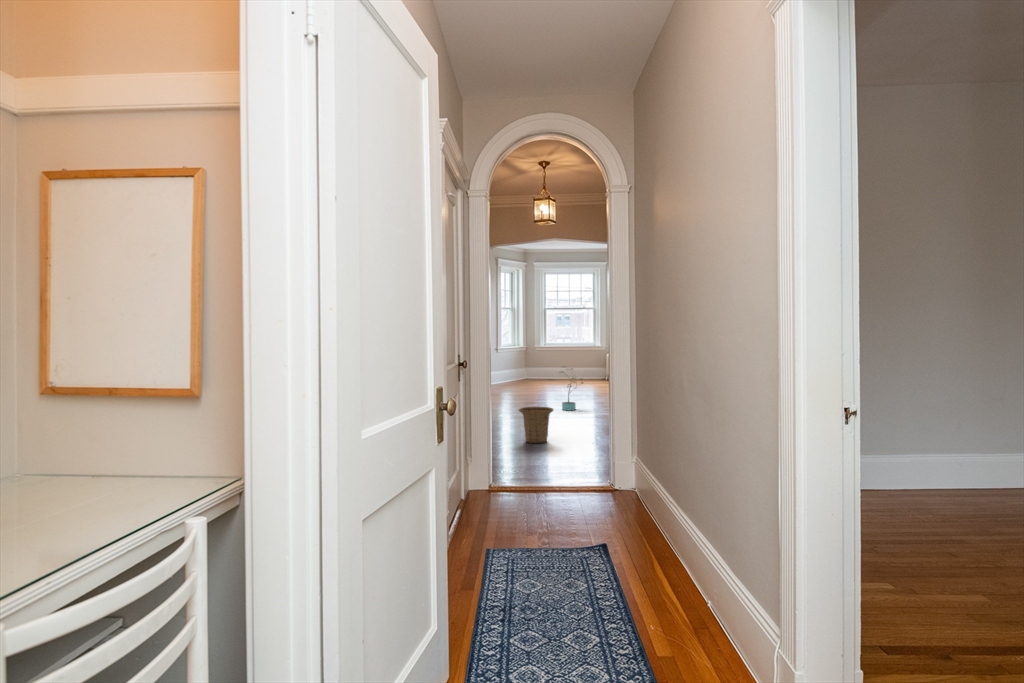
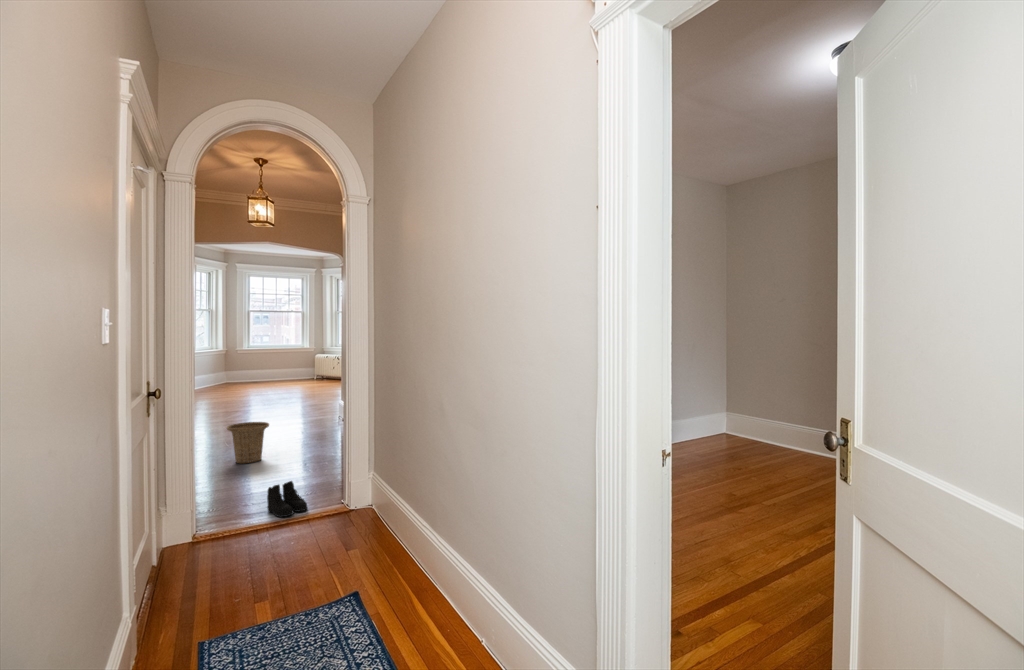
potted plant: present [560,369,582,411] -> none [269,373,297,418]
boots: none [545,455,579,485] -> present [267,481,308,517]

